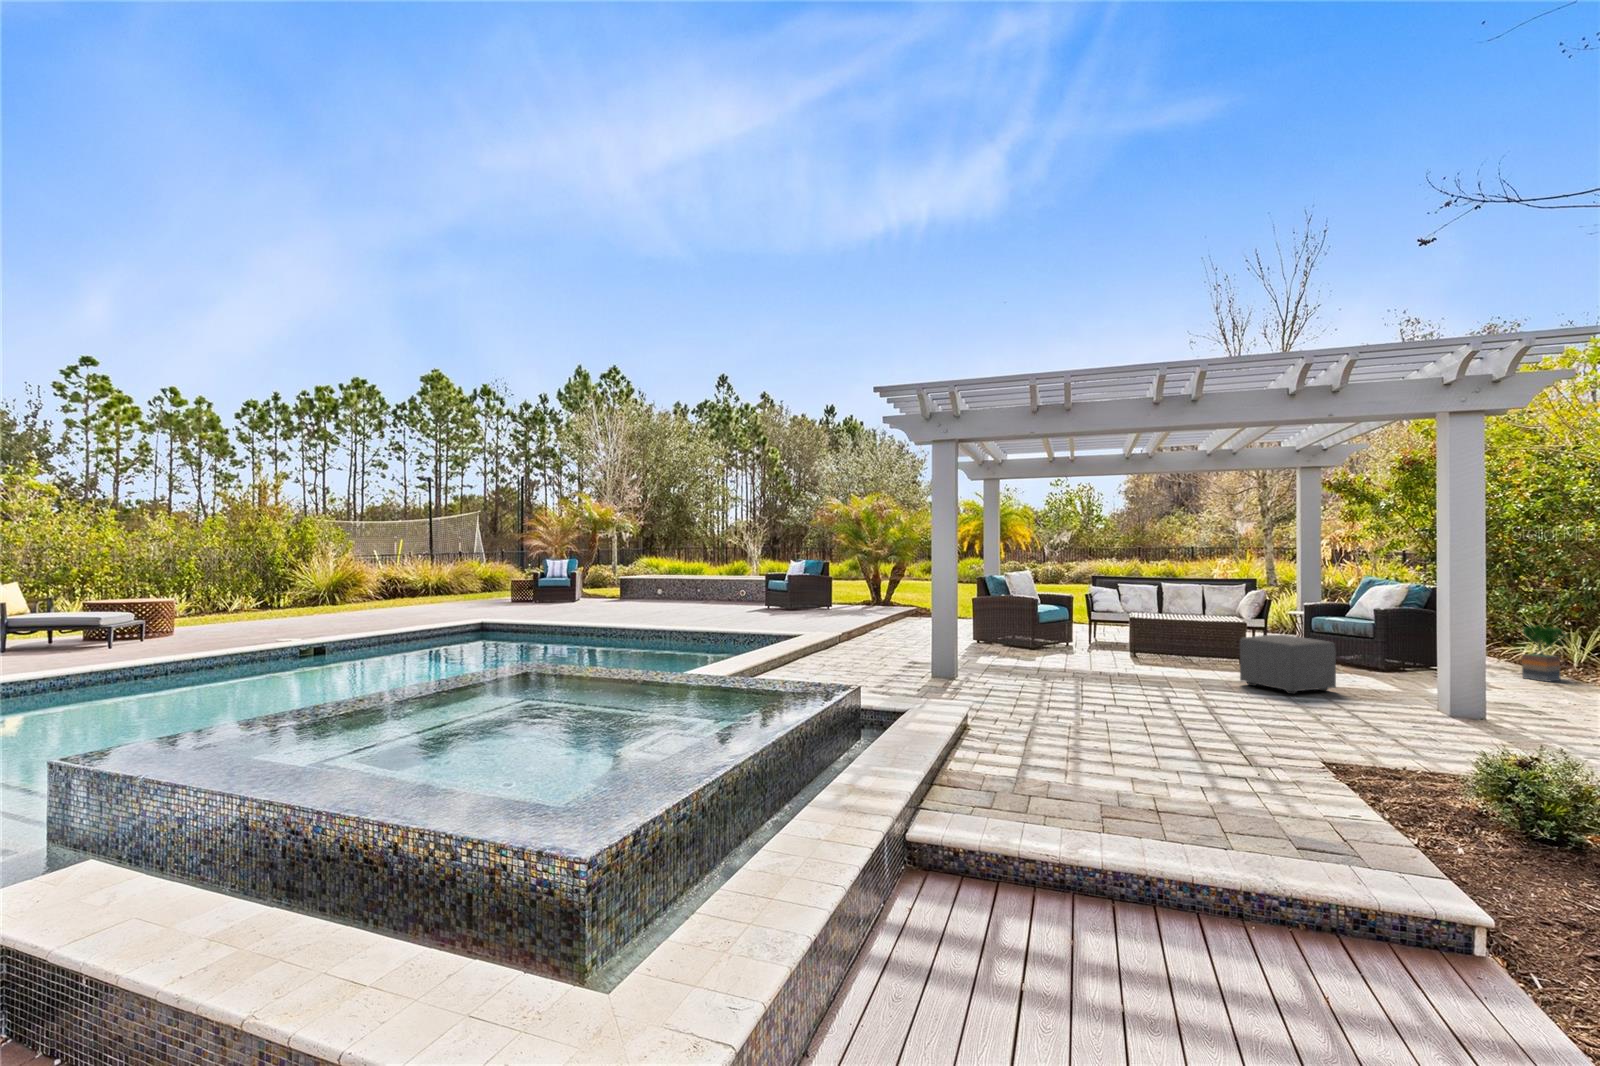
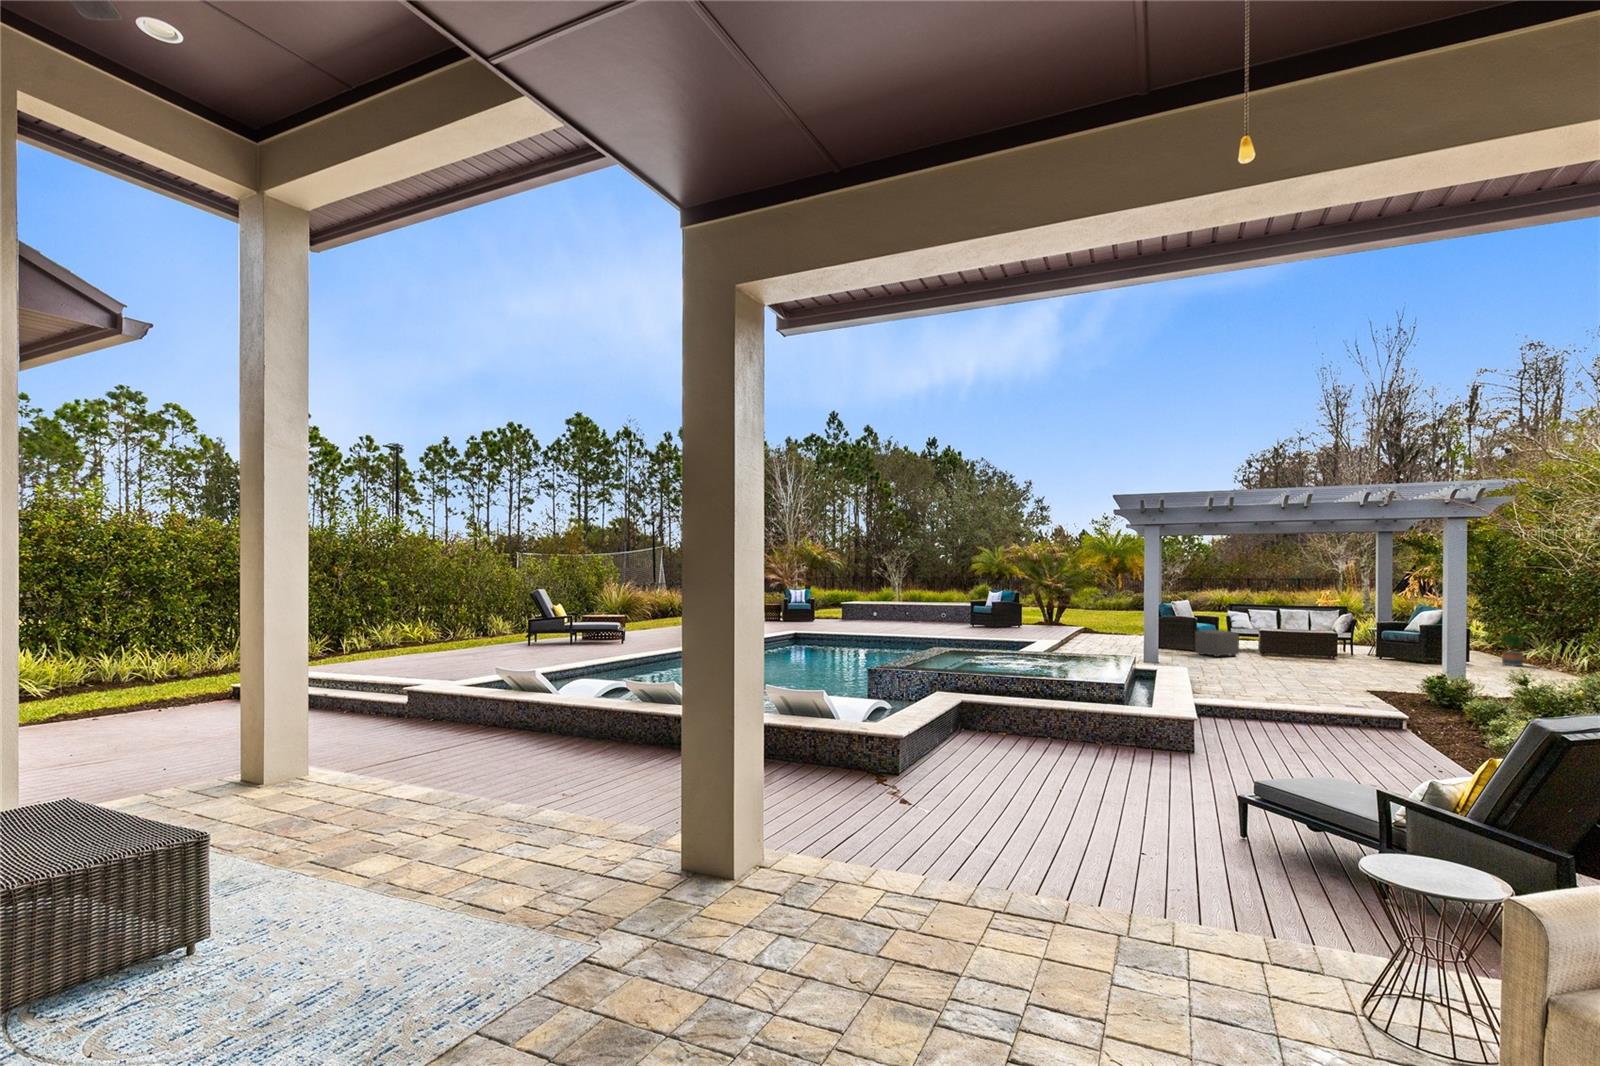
ottoman: present [1240,635,1336,694] -> present [1195,630,1239,657]

